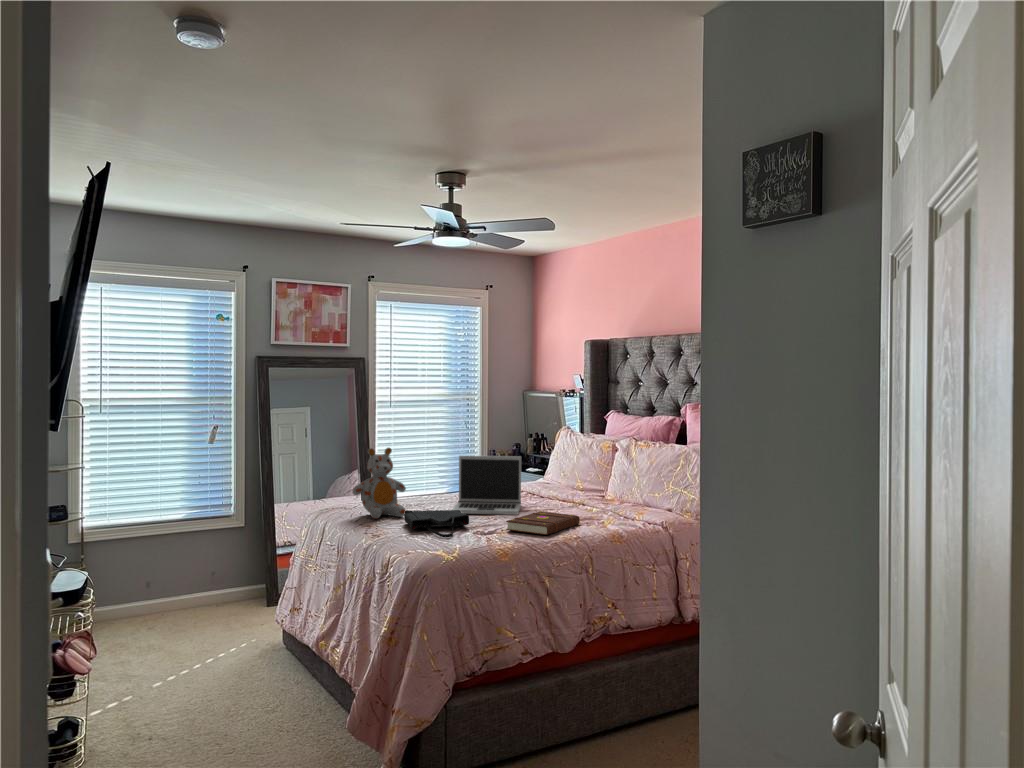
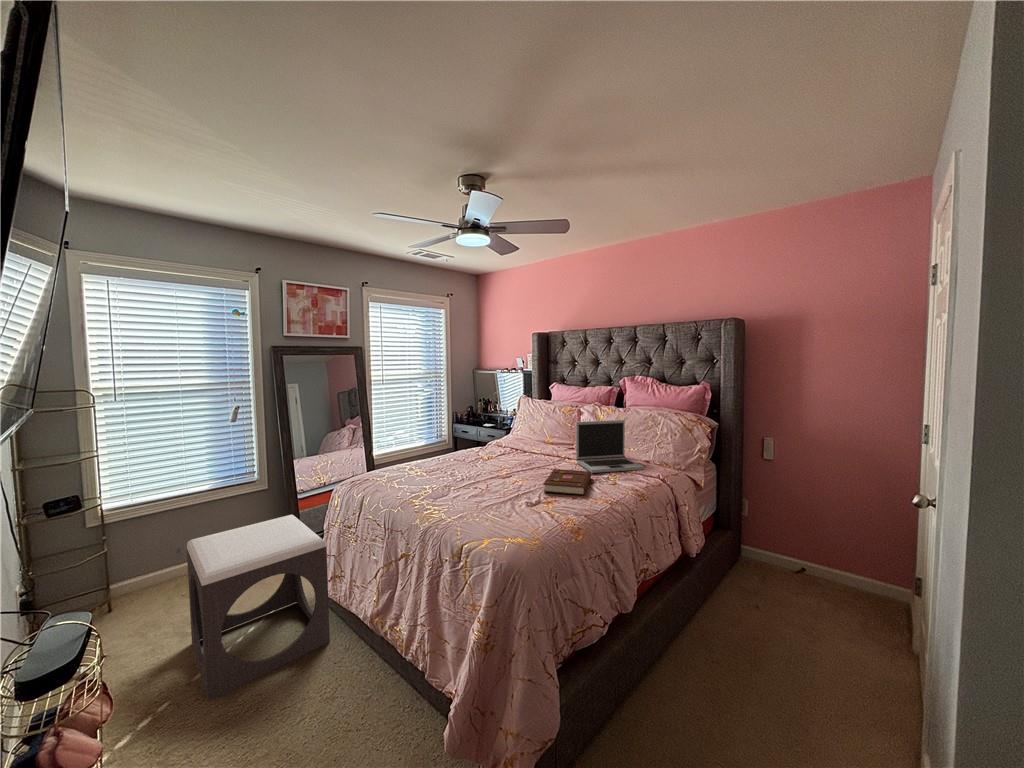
stuffed bear: present [352,448,406,519] -> none [389,423,439,488]
laptop: present [453,455,521,515] -> present [576,420,644,473]
tote bag: present [404,510,469,537] -> none [445,473,507,507]
footstool: none [154,546,282,704] -> present [187,515,330,701]

